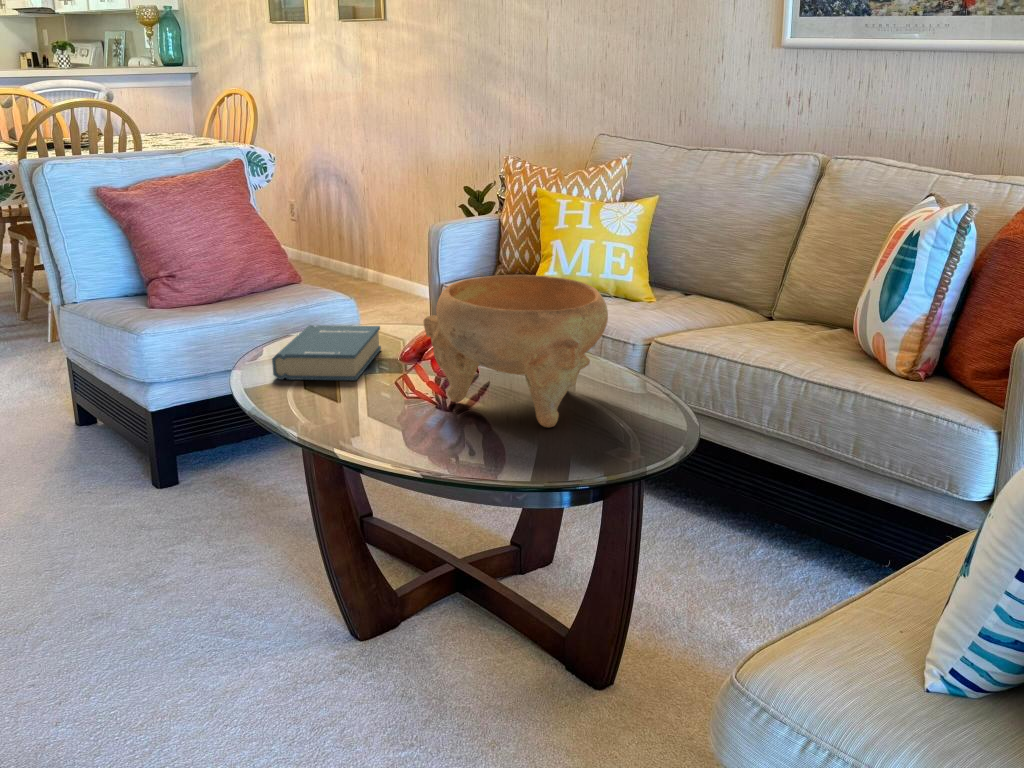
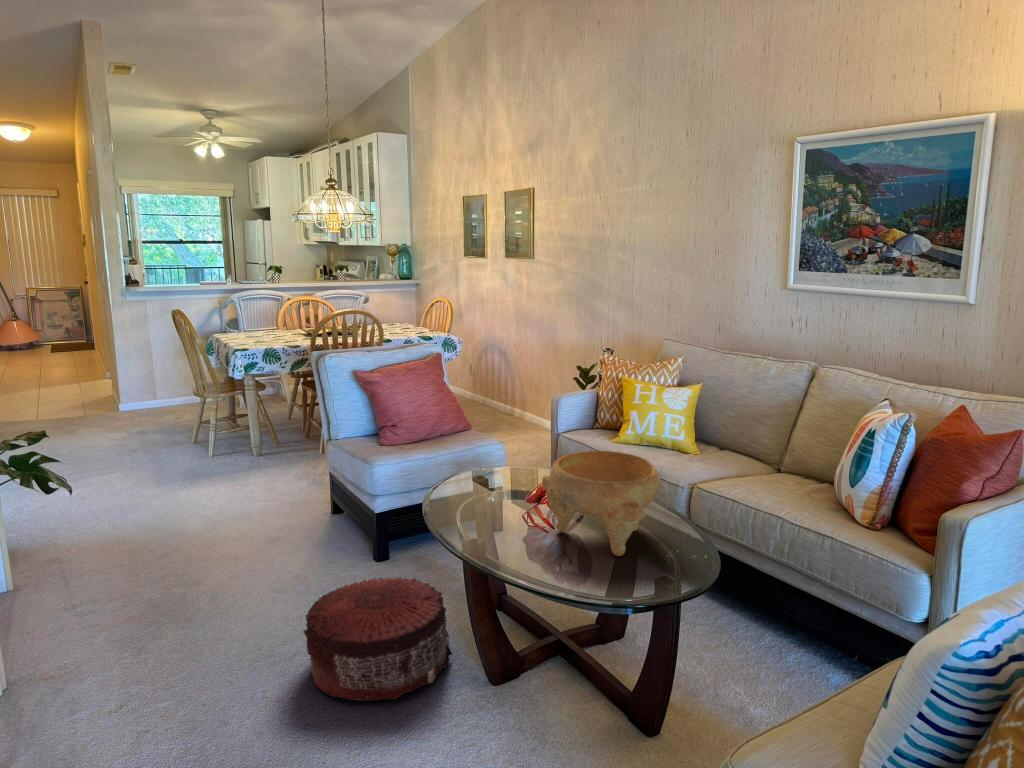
hardback book: present [272,325,381,380] -> none [449,469,517,510]
pouf: none [43,493,293,679] -> present [304,577,452,701]

